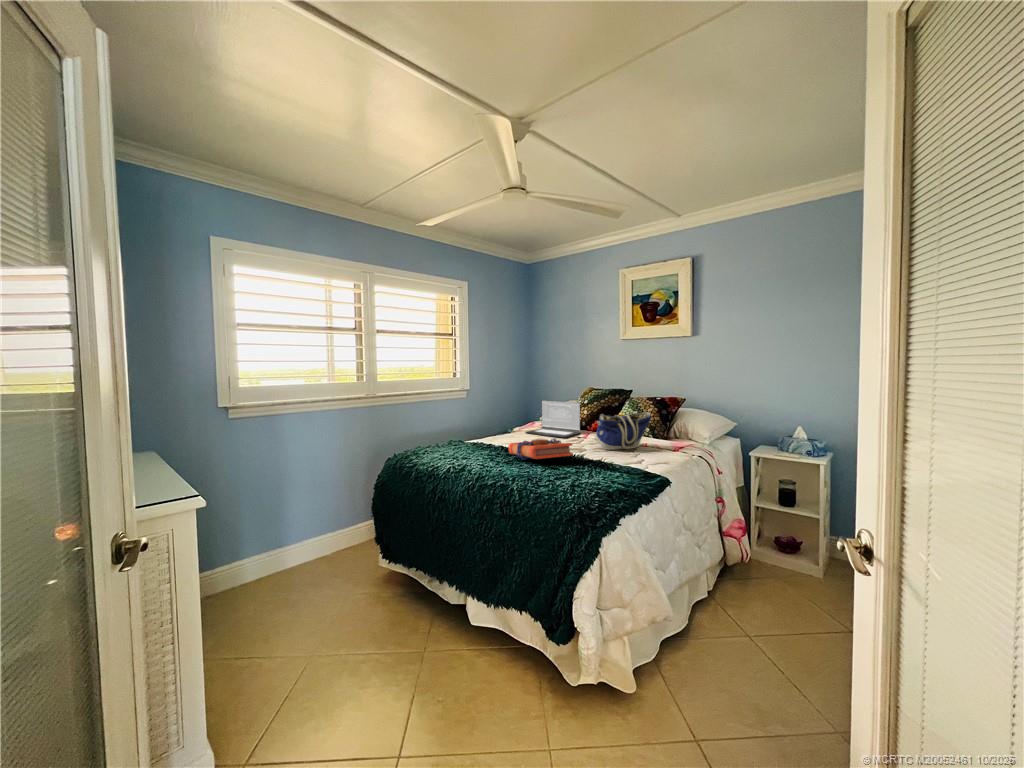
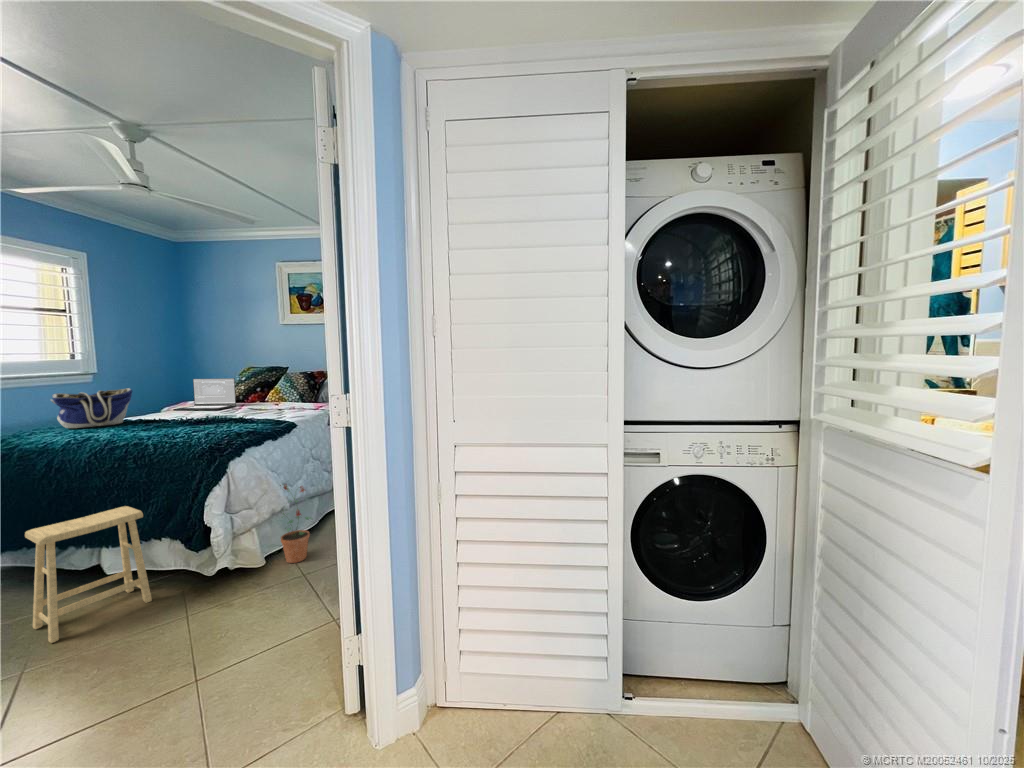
tote bag: present [595,412,651,450] -> present [51,388,132,428]
book: present [509,438,573,460] -> none [147,405,216,426]
footstool: none [411,564,513,728] -> present [25,506,152,643]
potted plant: none [640,575,706,704] -> present [280,485,312,563]

